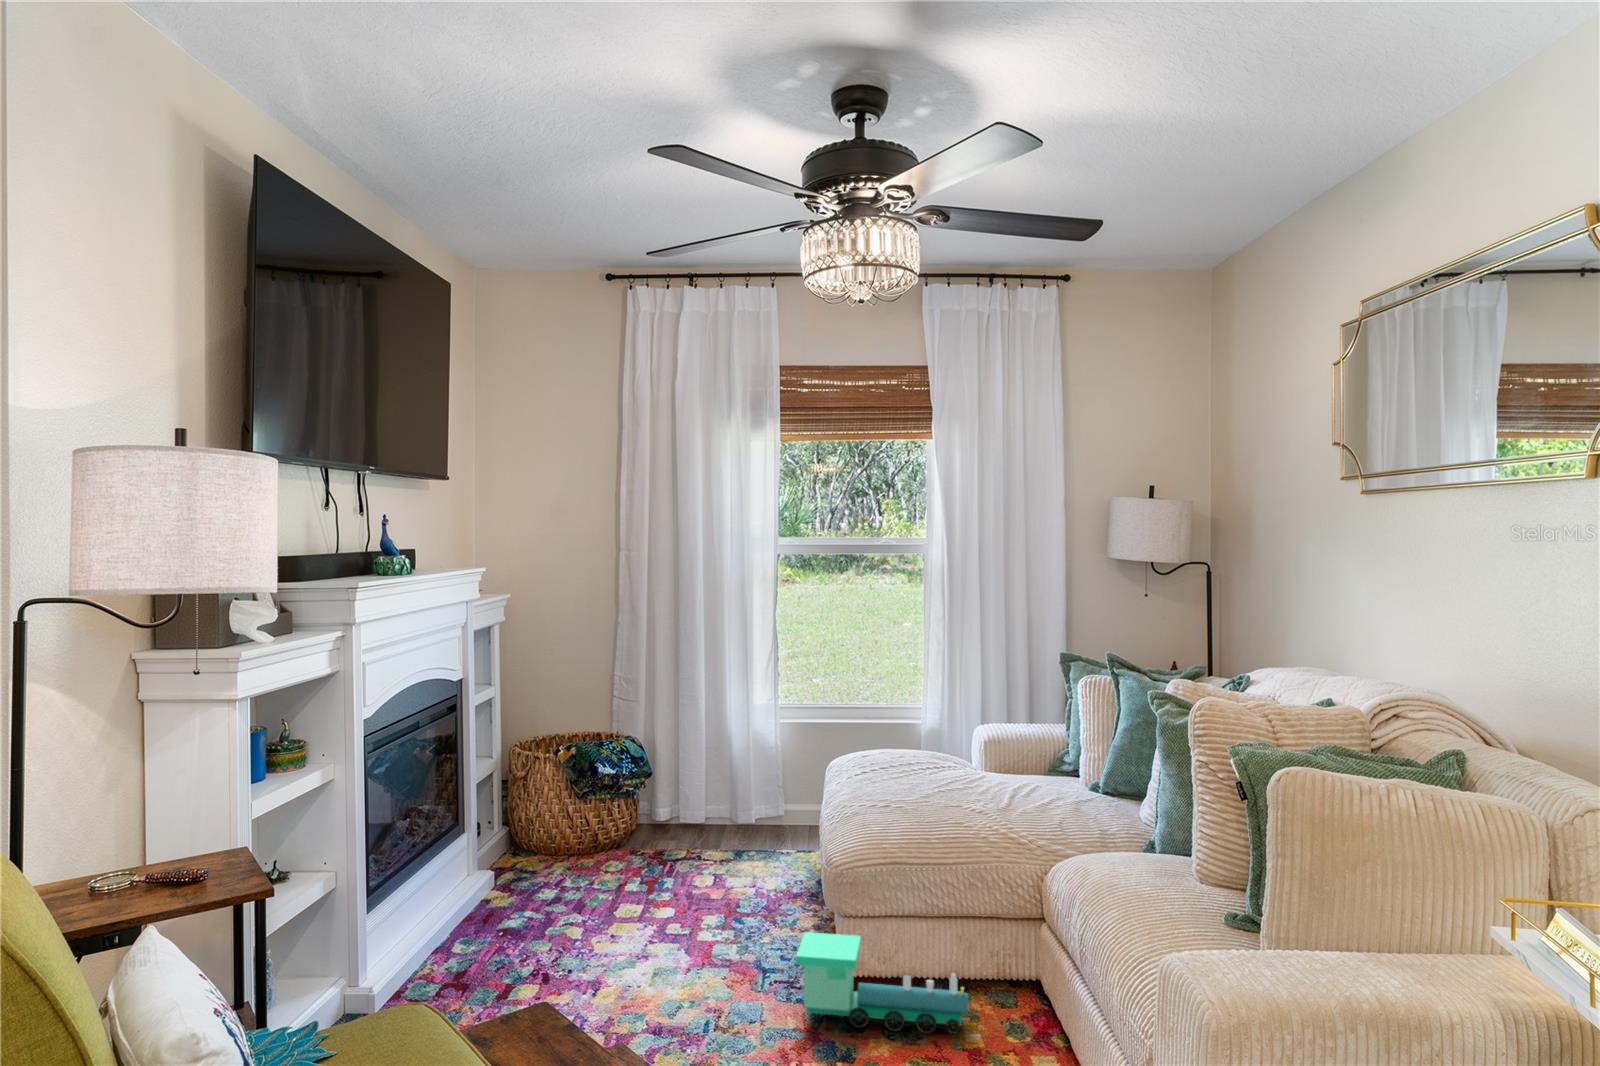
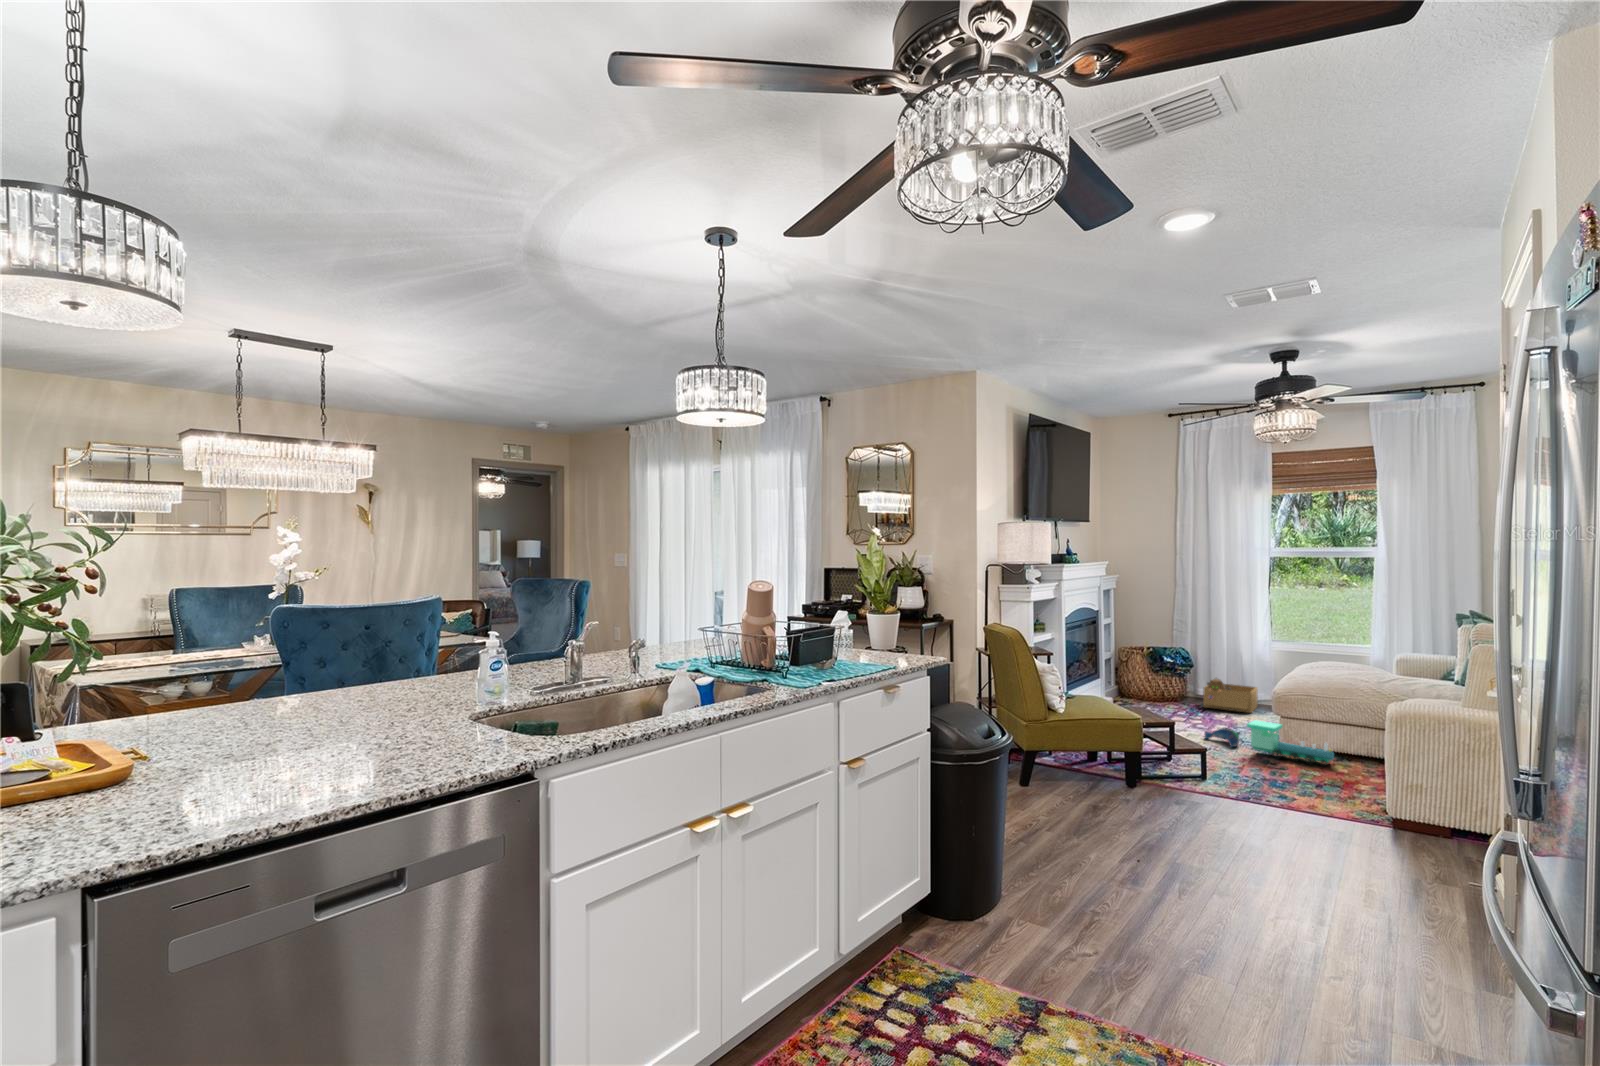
cardboard box: none [671,788,758,856] -> present [1203,678,1258,713]
plush toy: none [693,950,770,1009] -> present [1205,728,1240,747]

